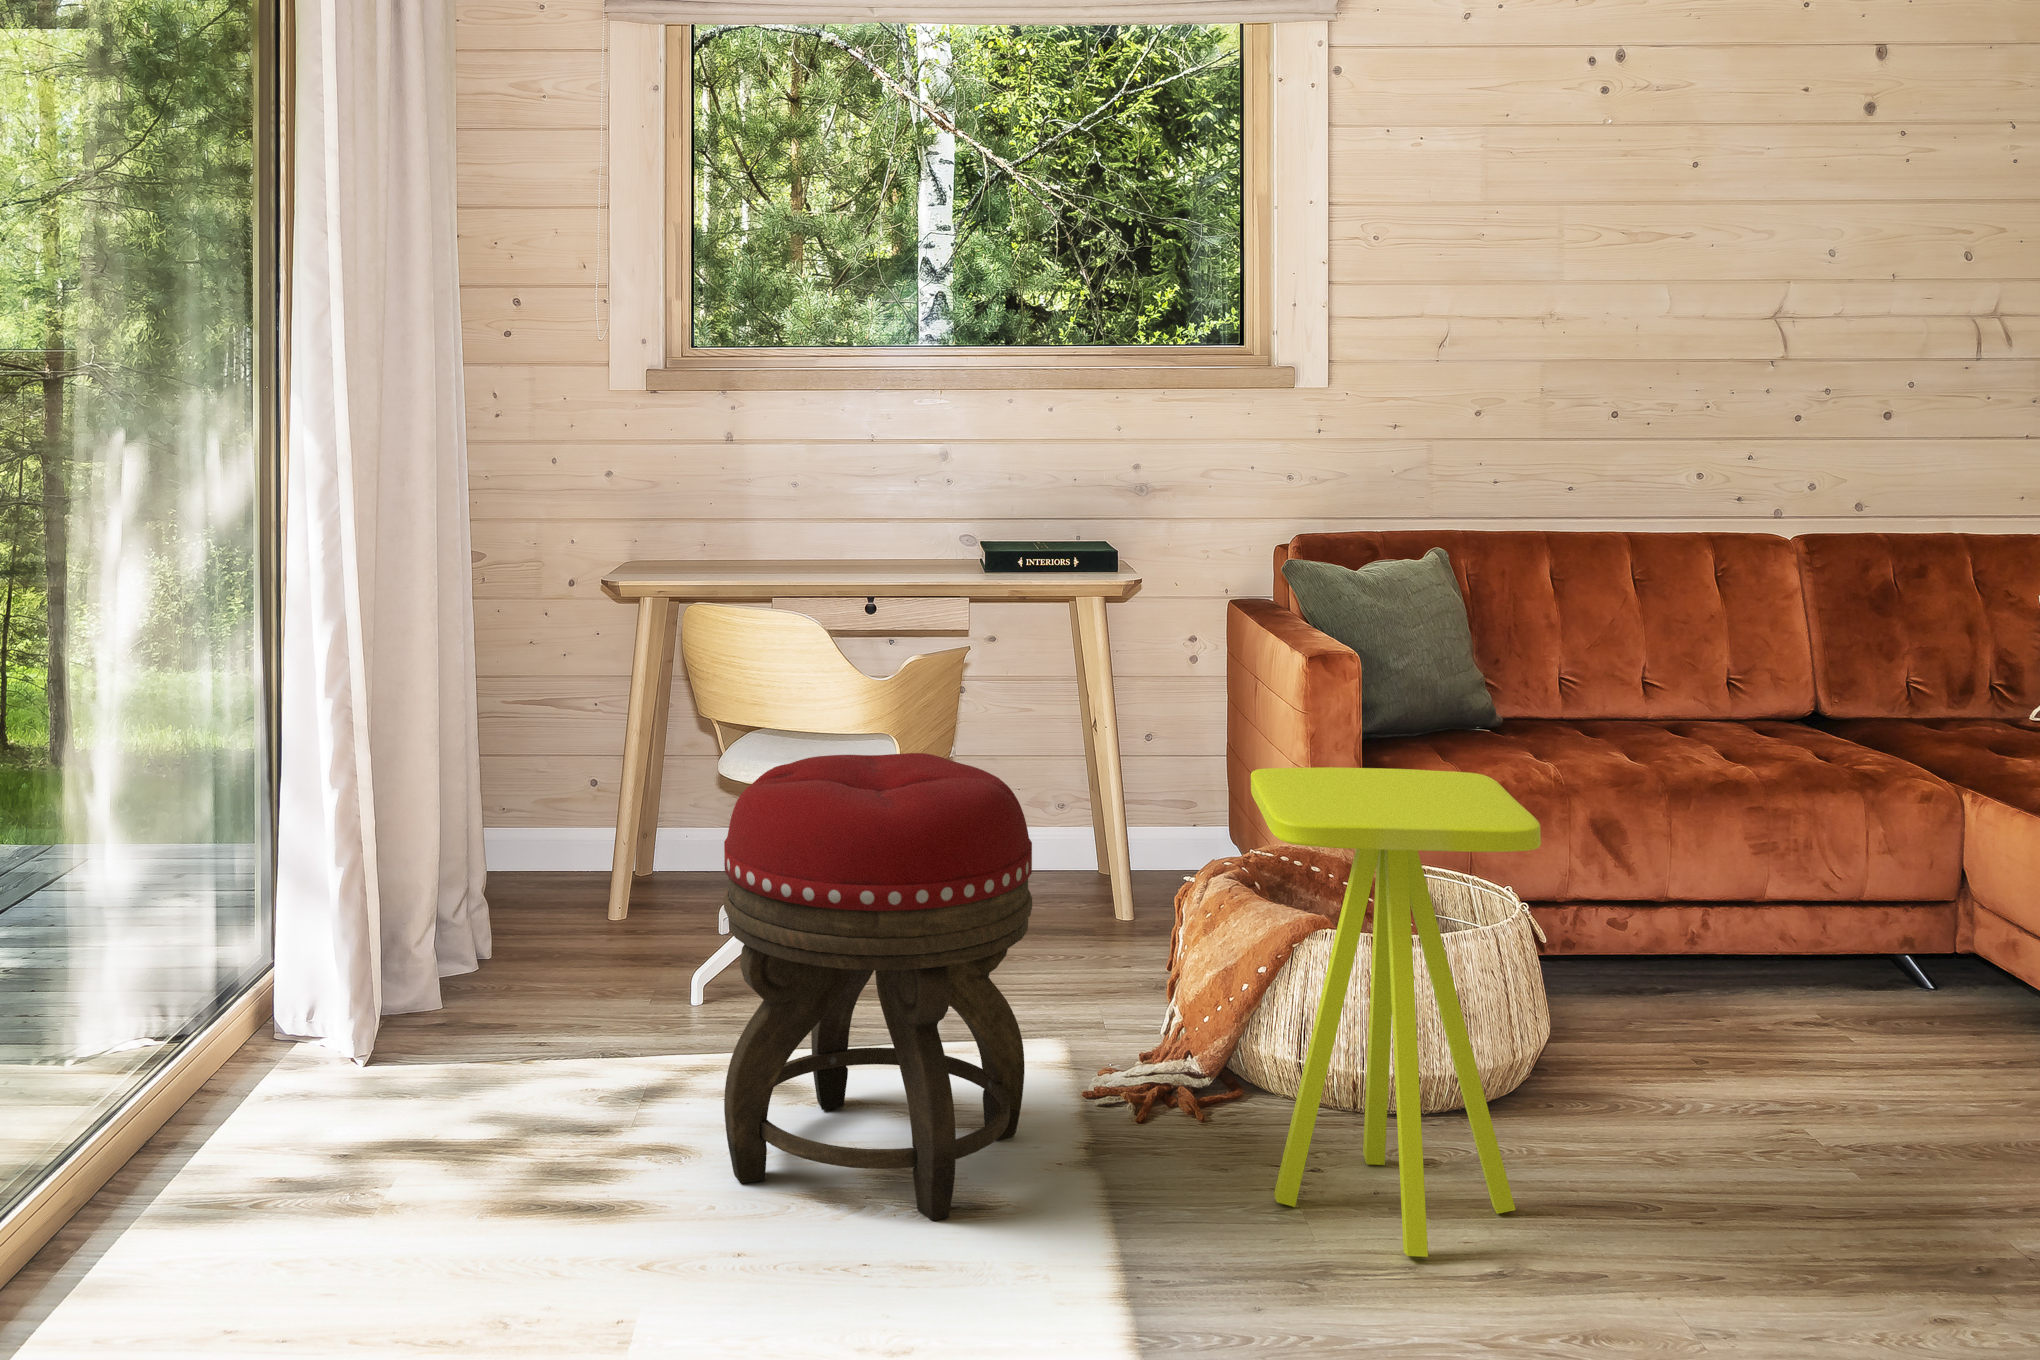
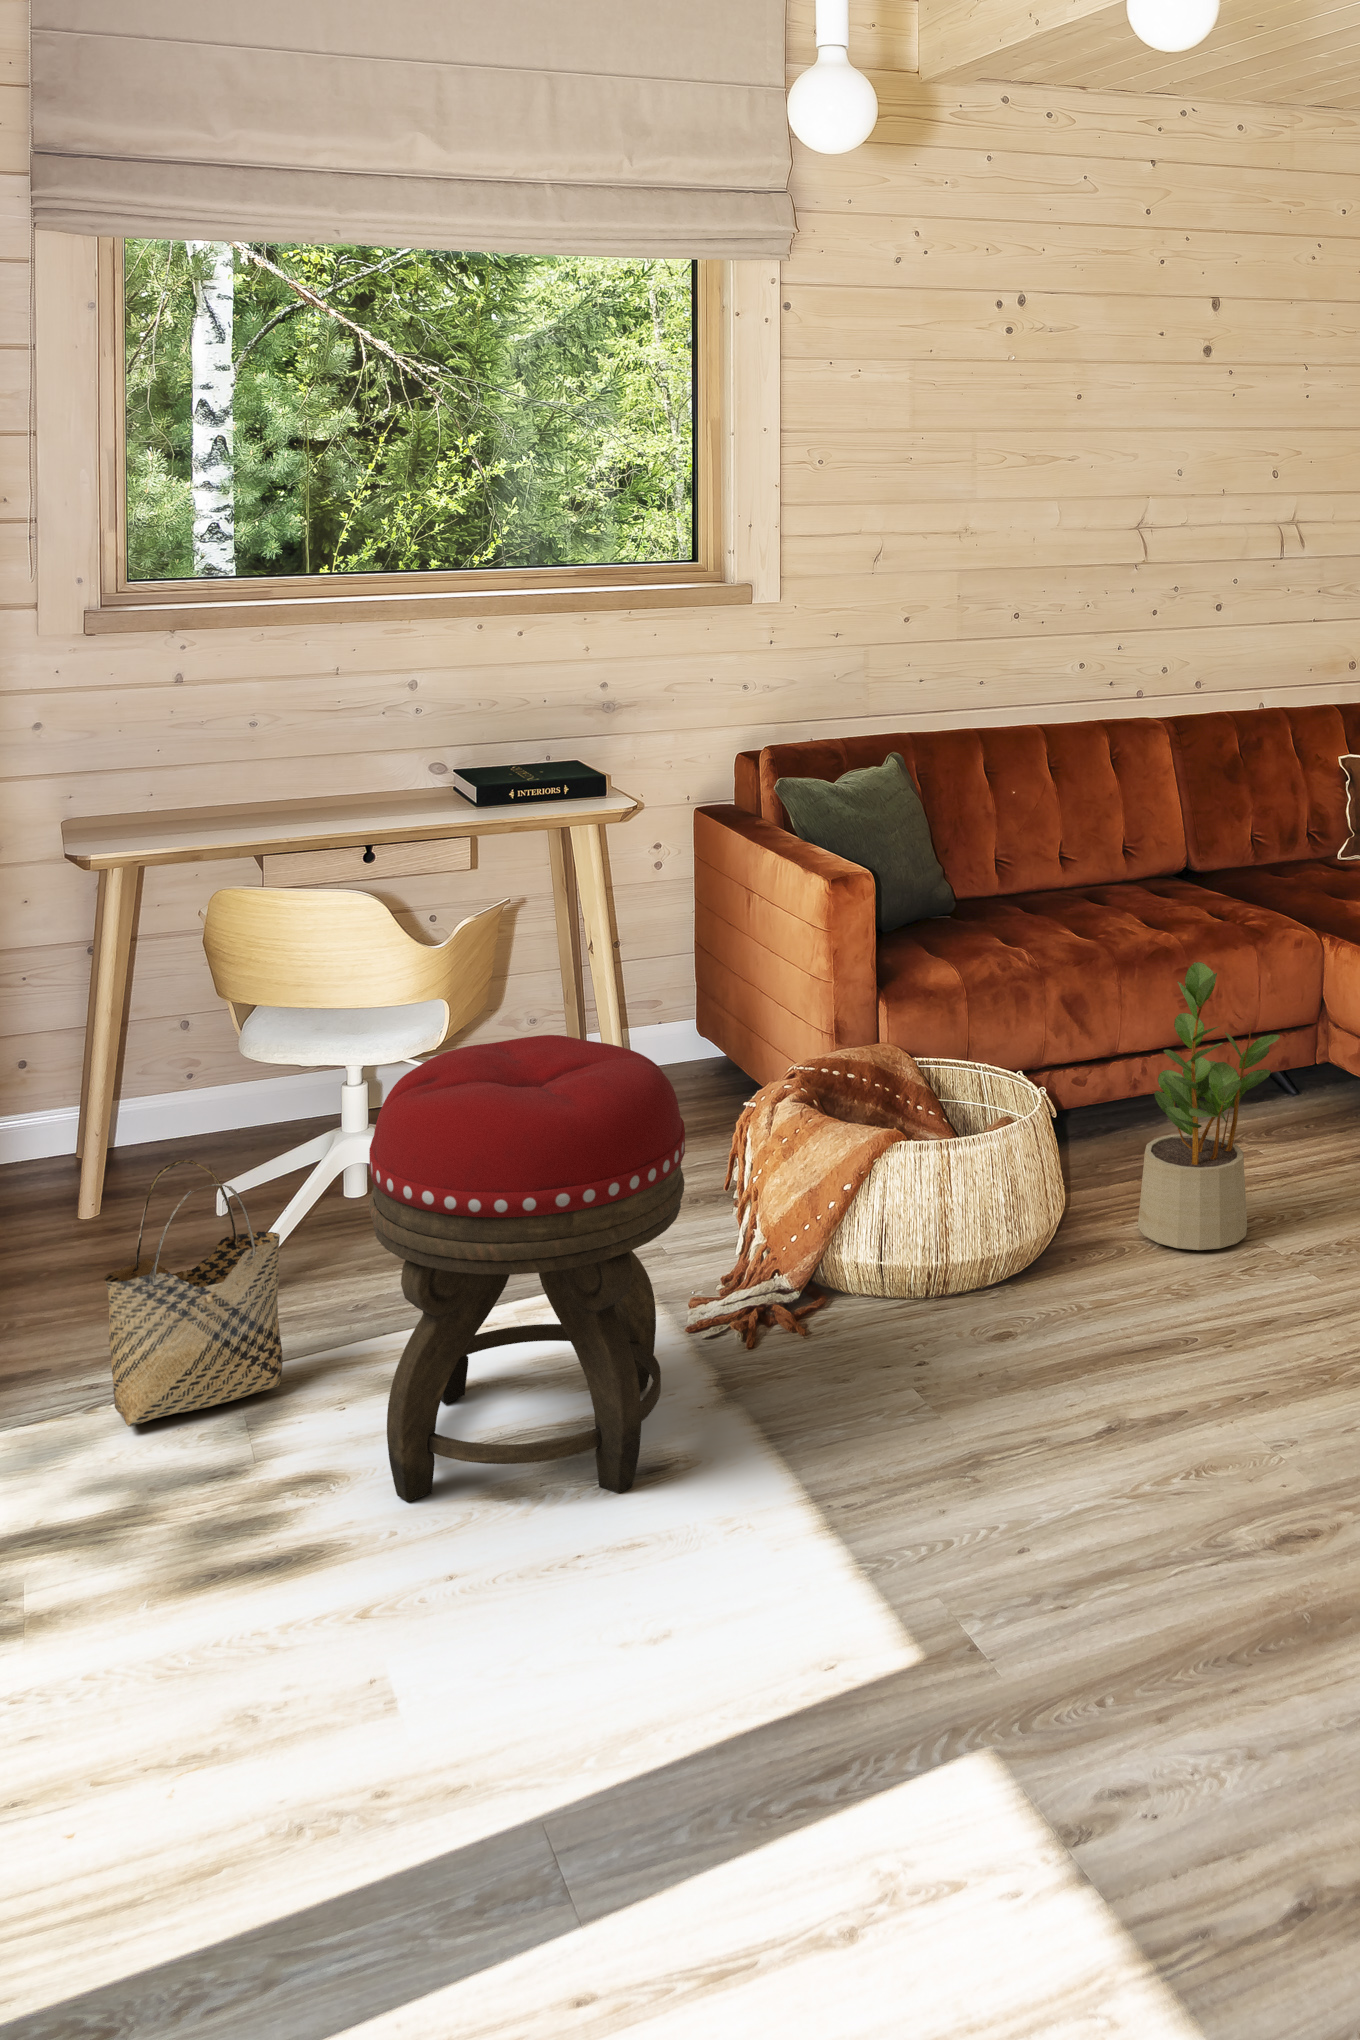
side table: present [1251,767,1541,1257] -> none [870,995,1137,1424]
potted plant: none [1648,775,1840,1127] -> present [1138,962,1280,1250]
woven basket: none [542,840,702,1072] -> present [104,1160,283,1426]

